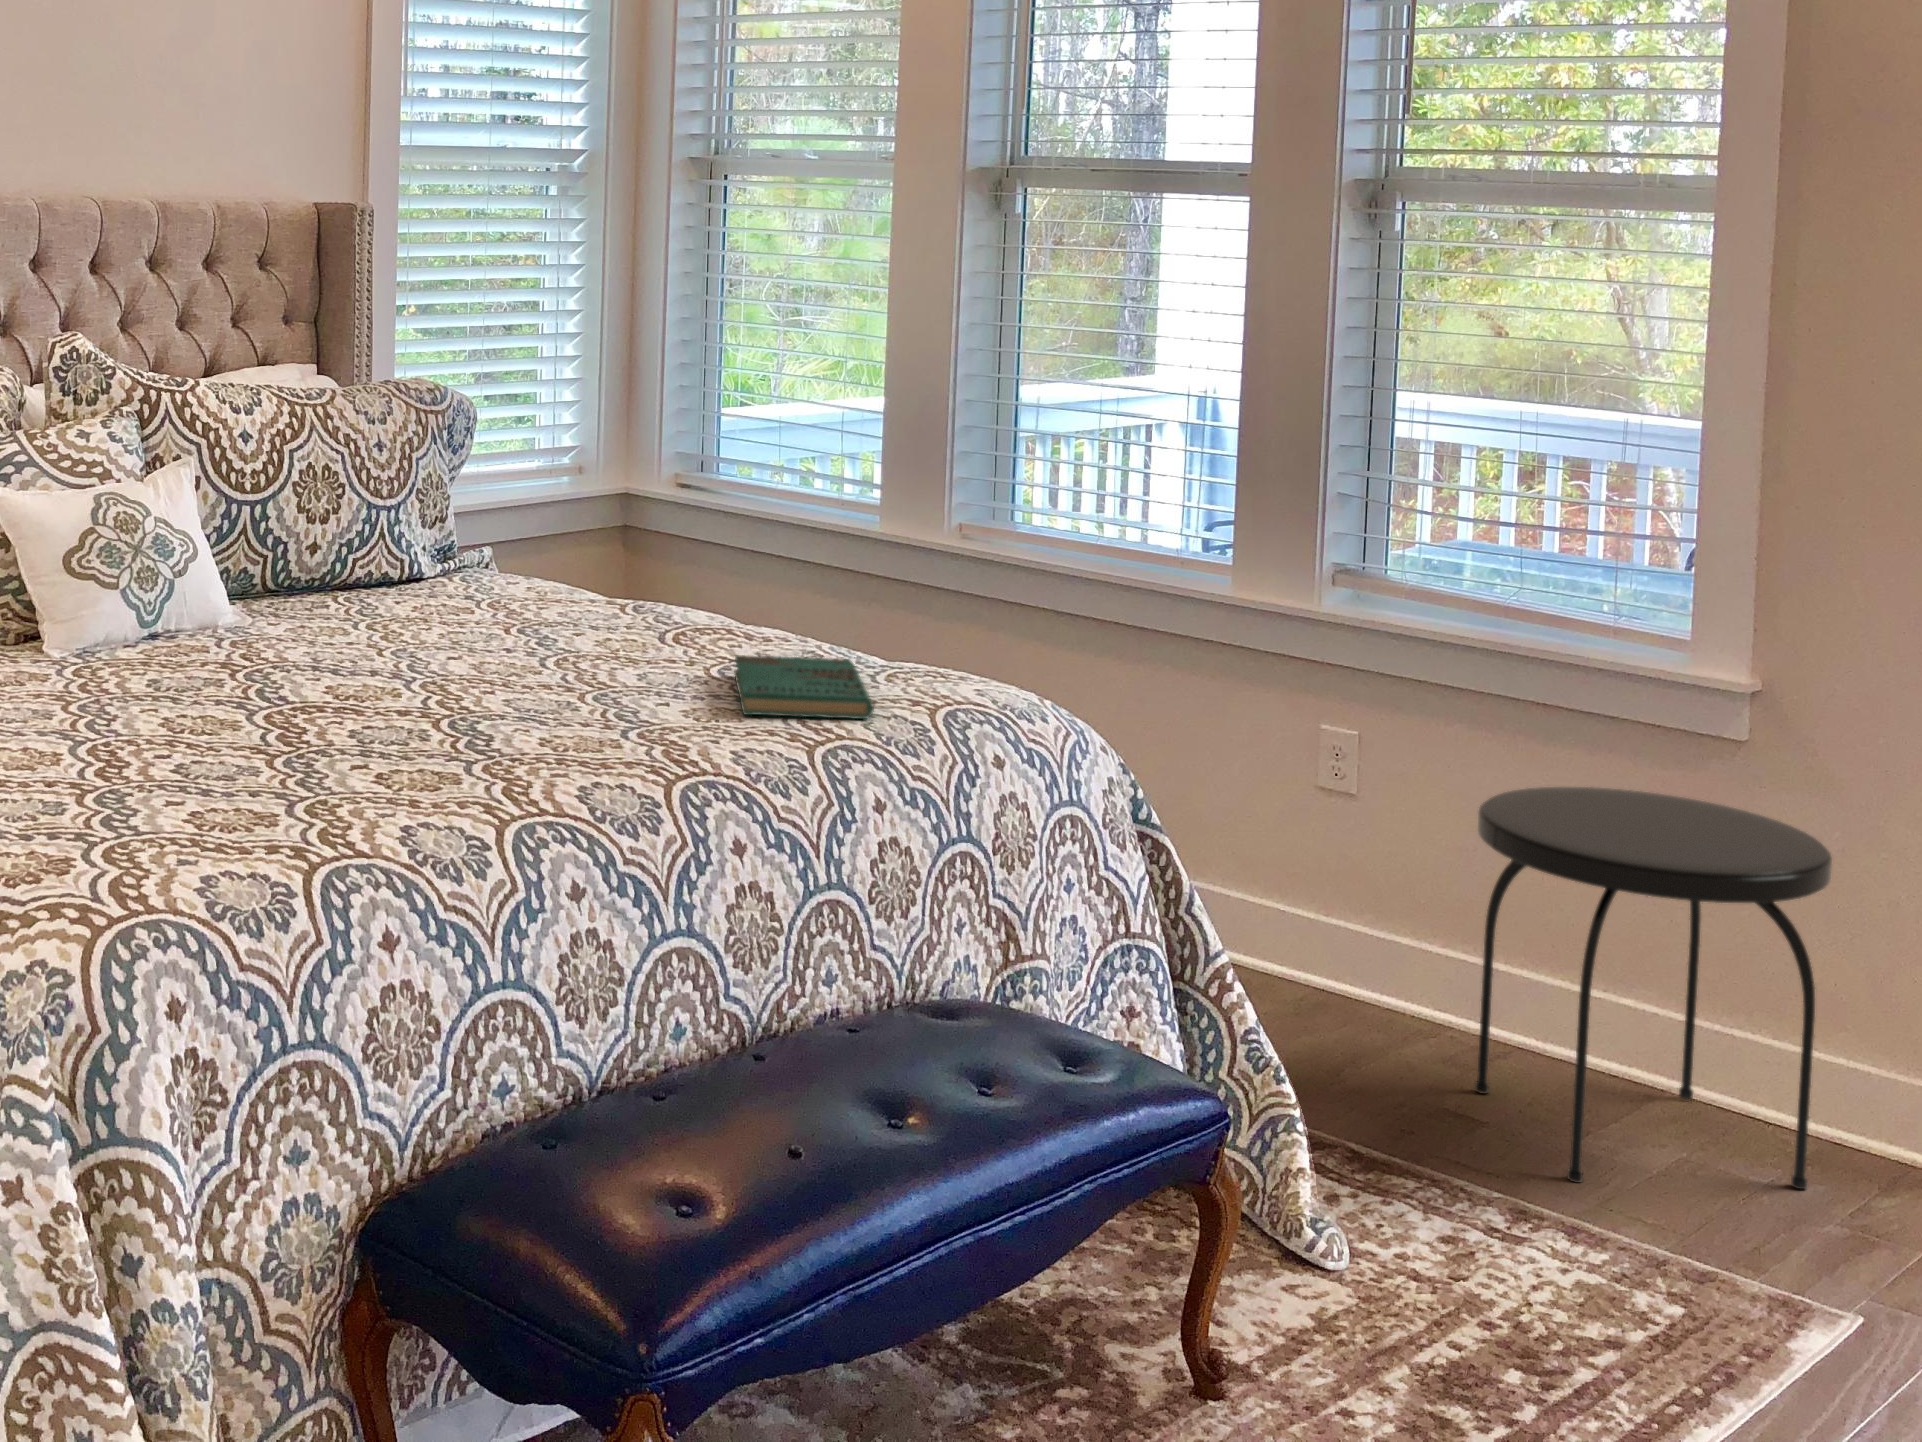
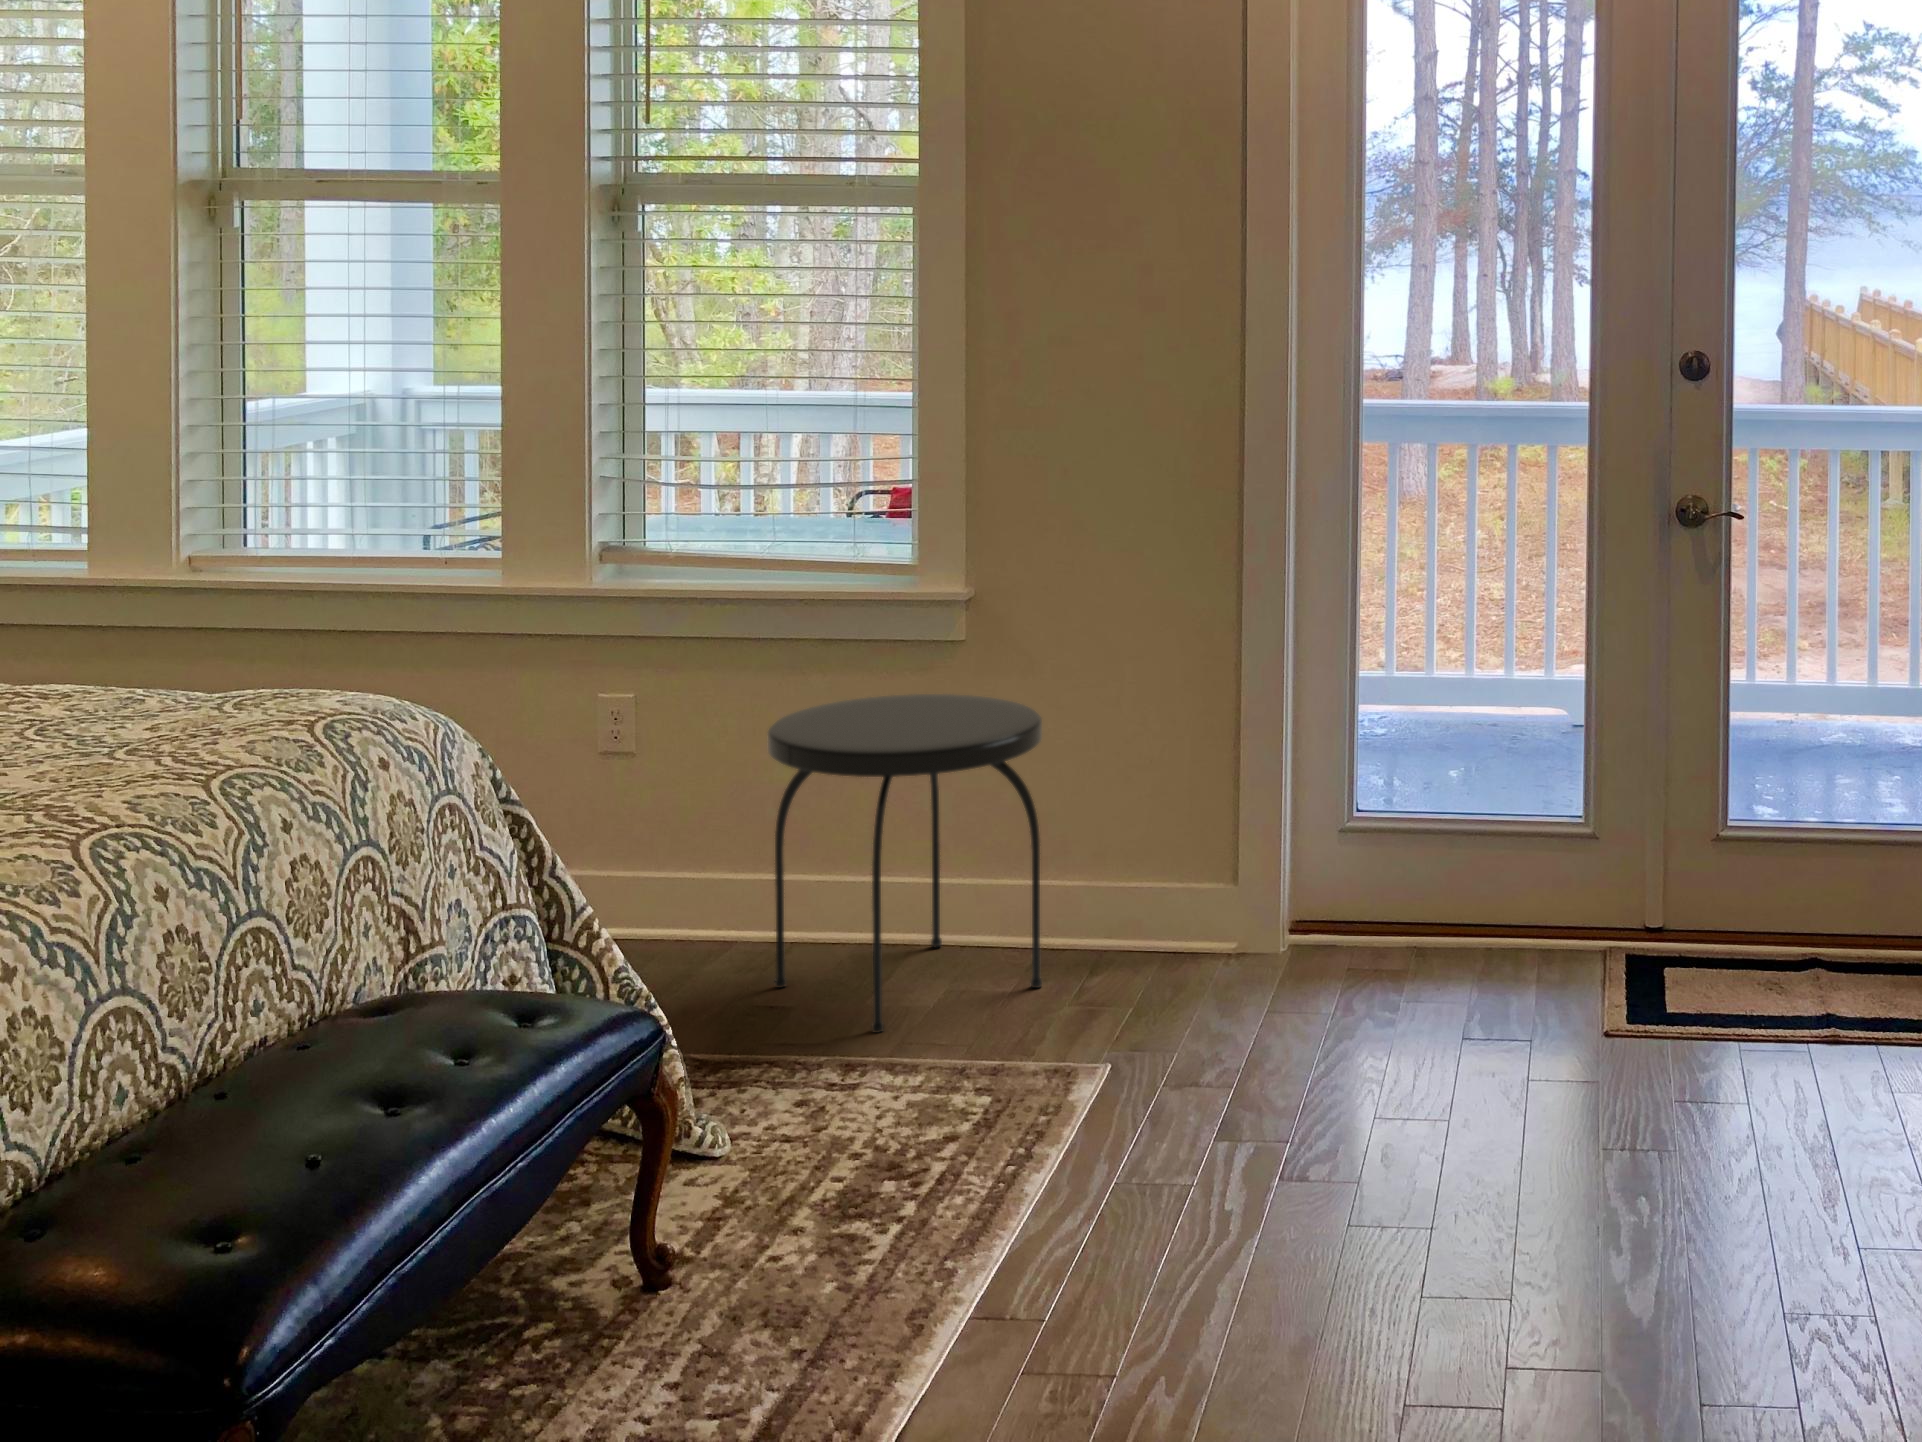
book: present [735,655,874,719] -> none [51,693,251,765]

